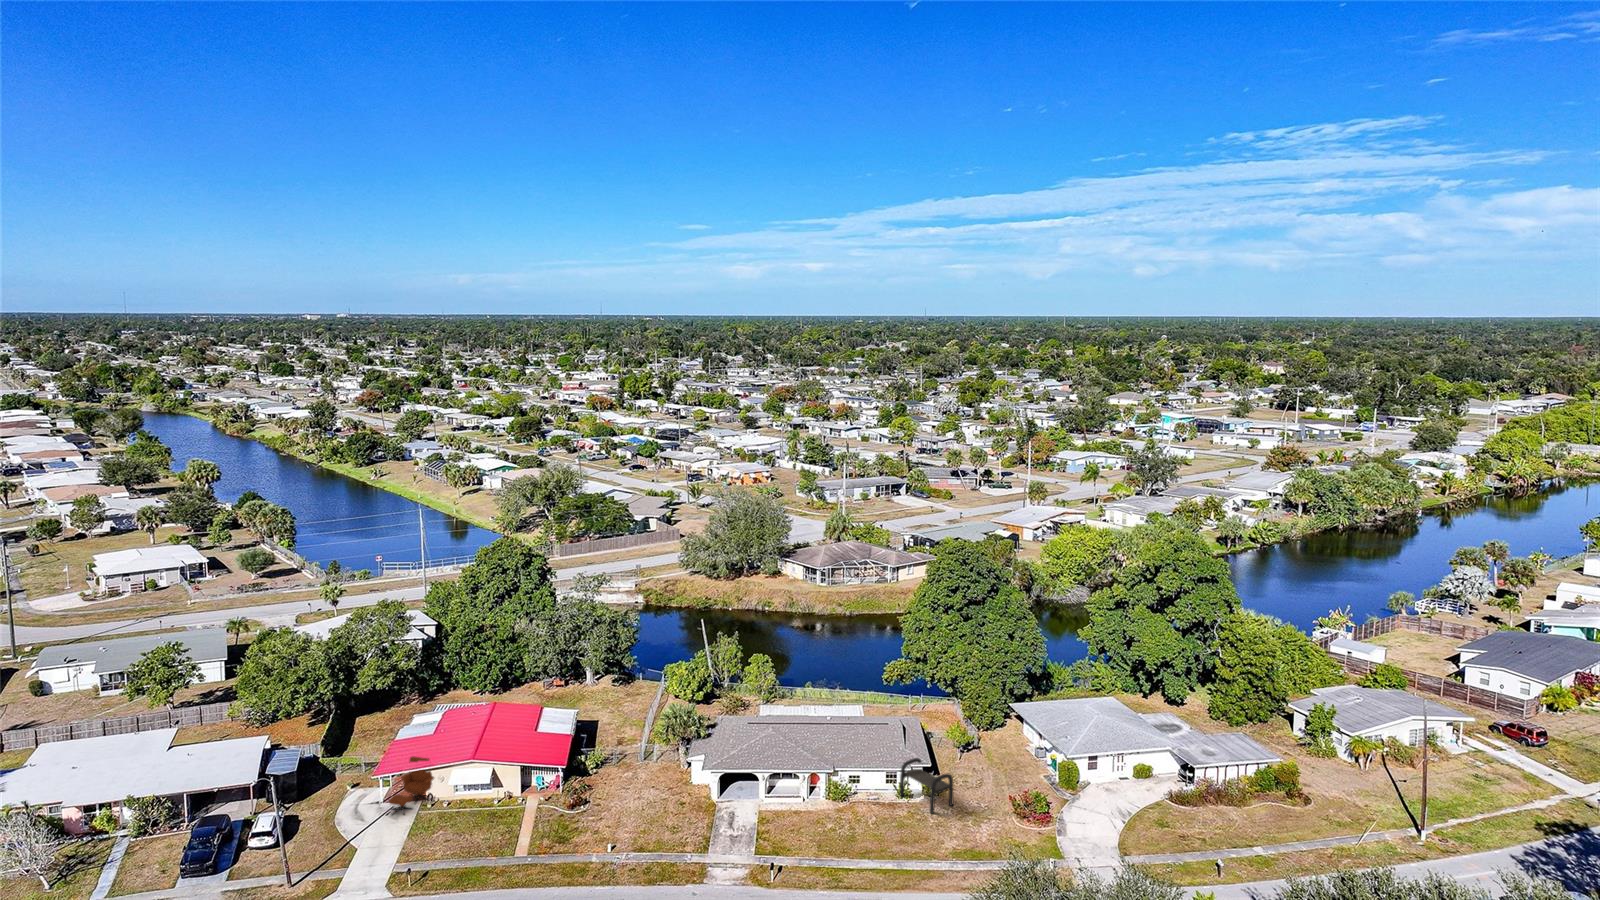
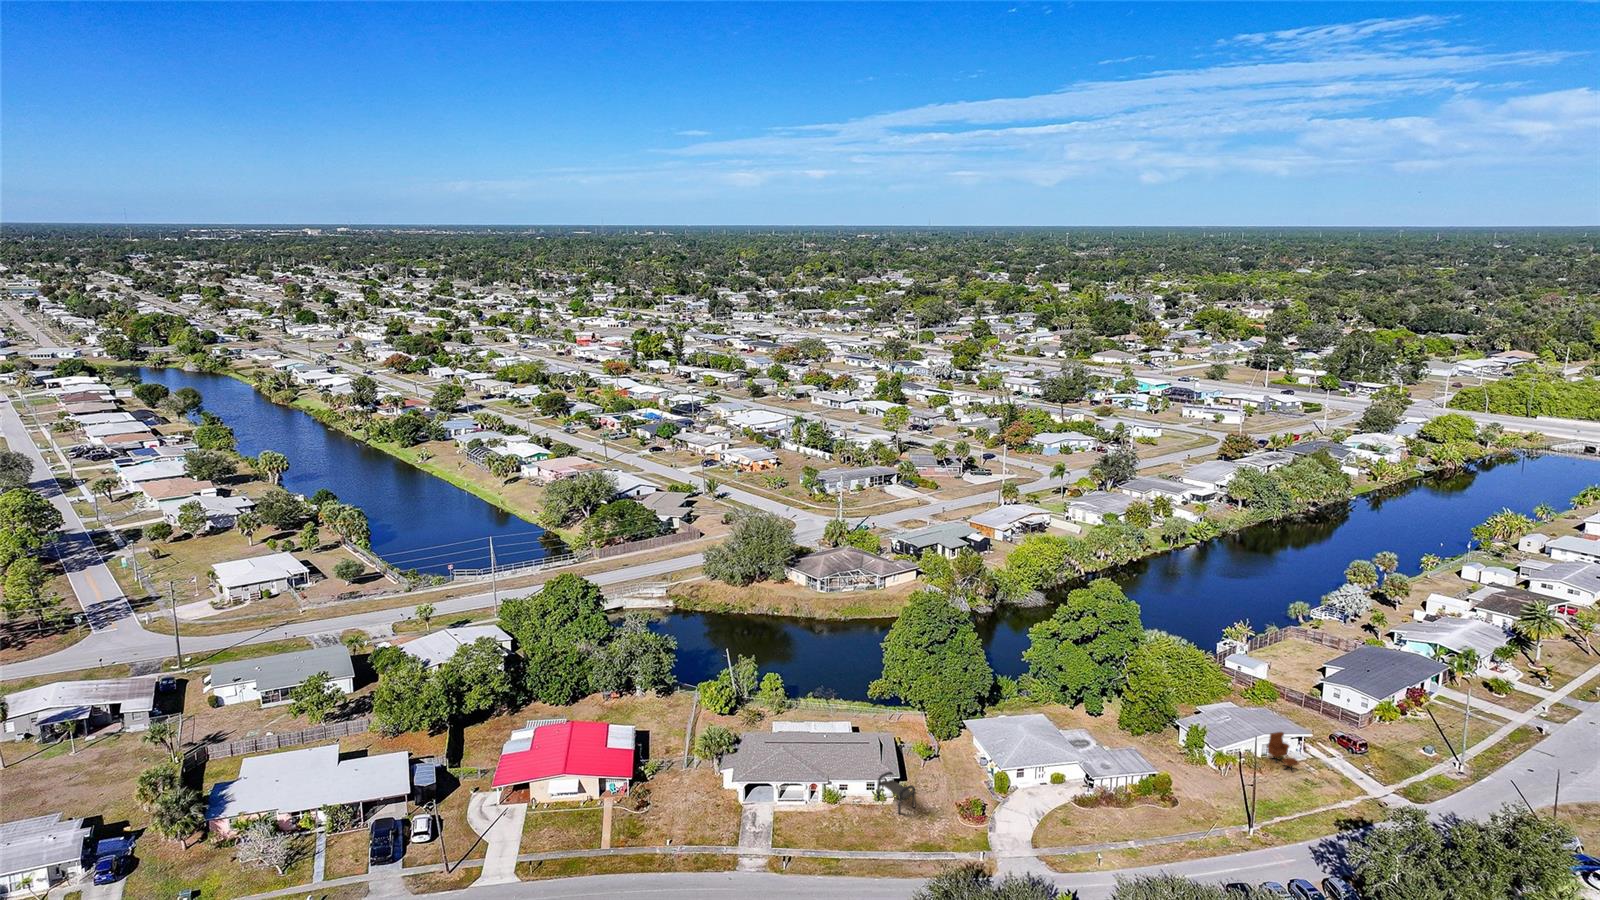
lounge chair: present [389,757,434,814] -> present [1267,732,1298,769]

